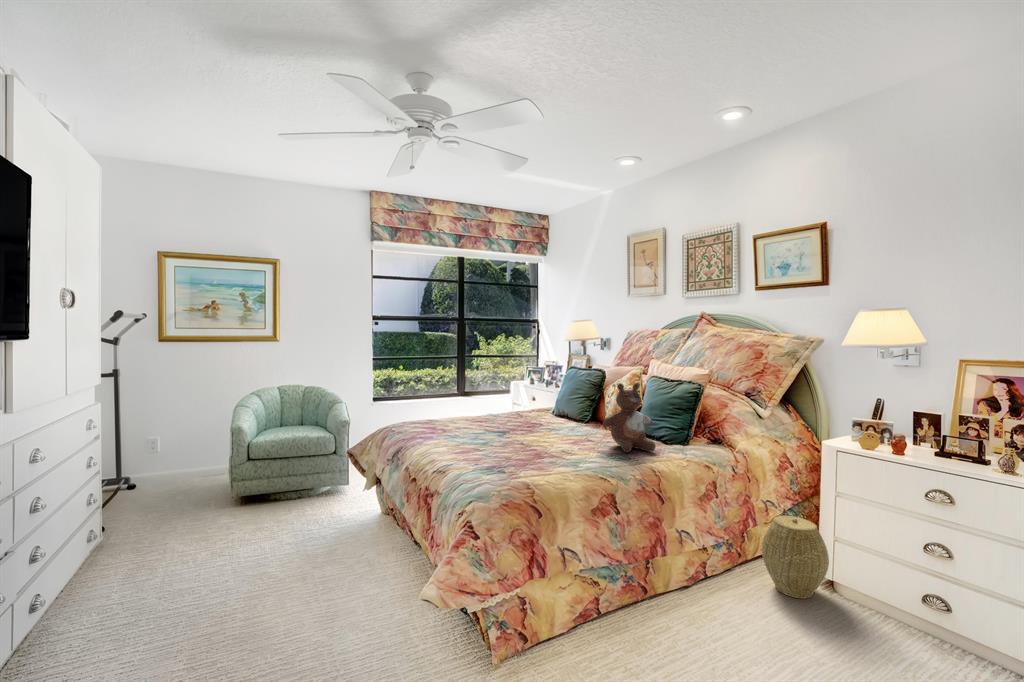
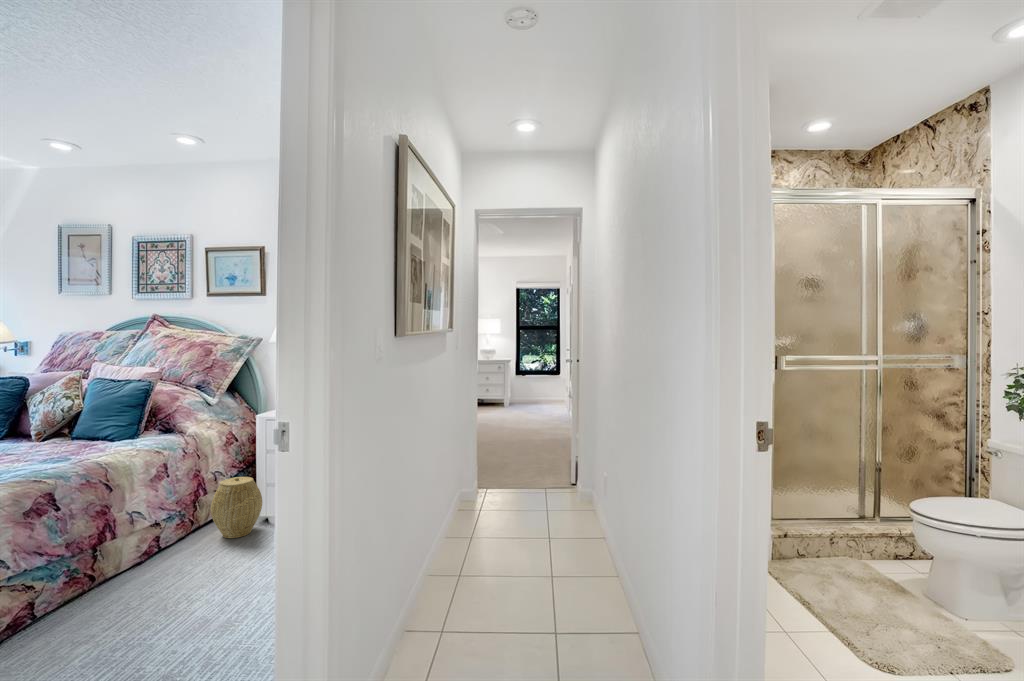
stuffed bear: present [603,383,656,452] -> none [30,385,101,455]

